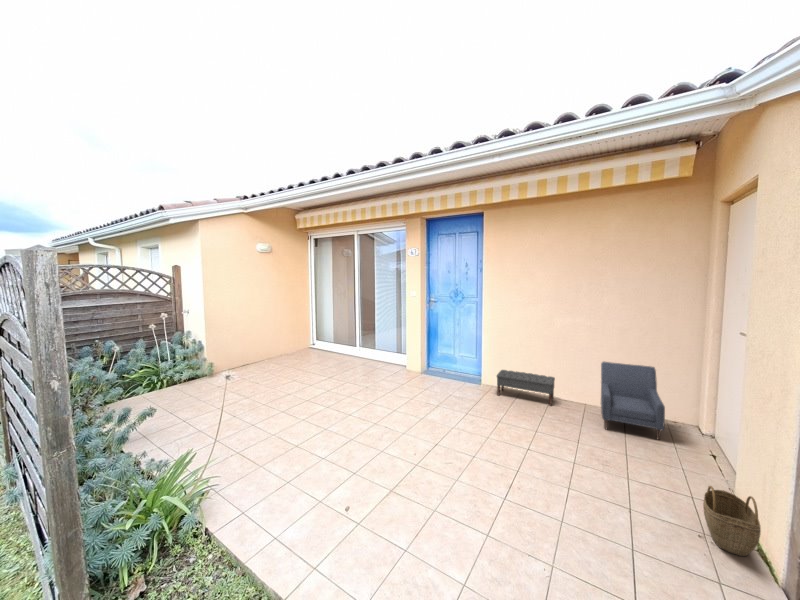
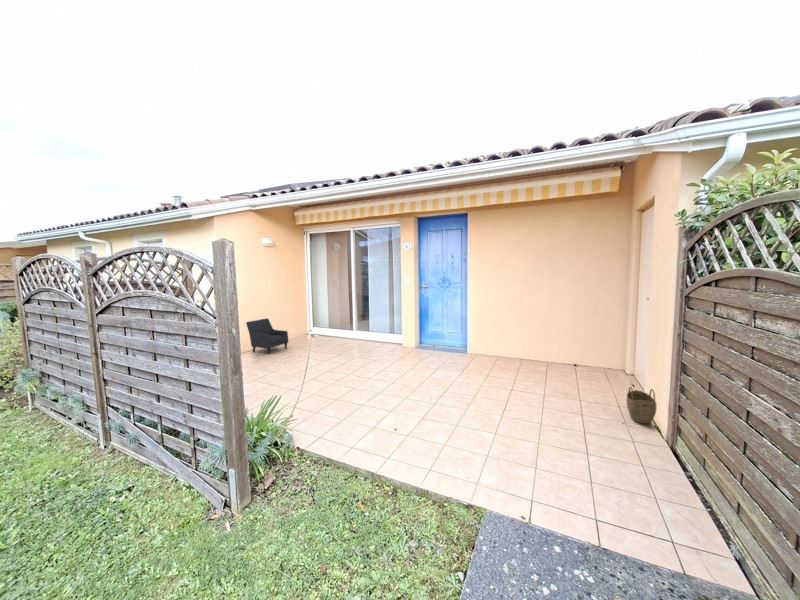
chair: present [601,362,665,440] -> present [246,318,288,354]
bench: present [497,370,555,406] -> none [482,339,526,363]

